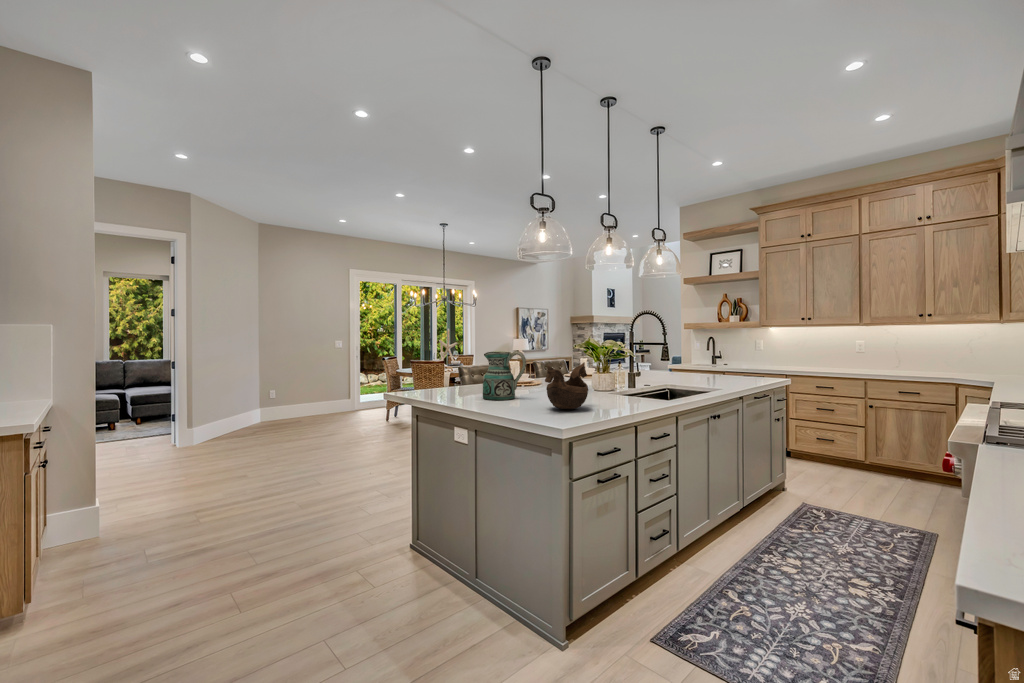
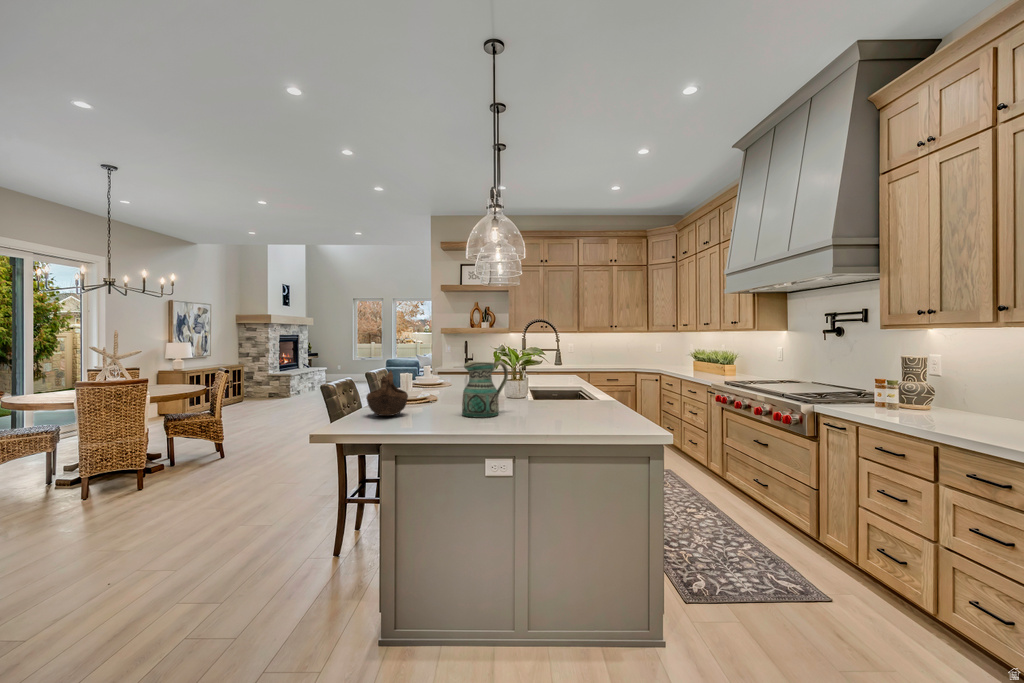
decorative bowl: present [545,362,589,409] -> present [366,371,408,416]

